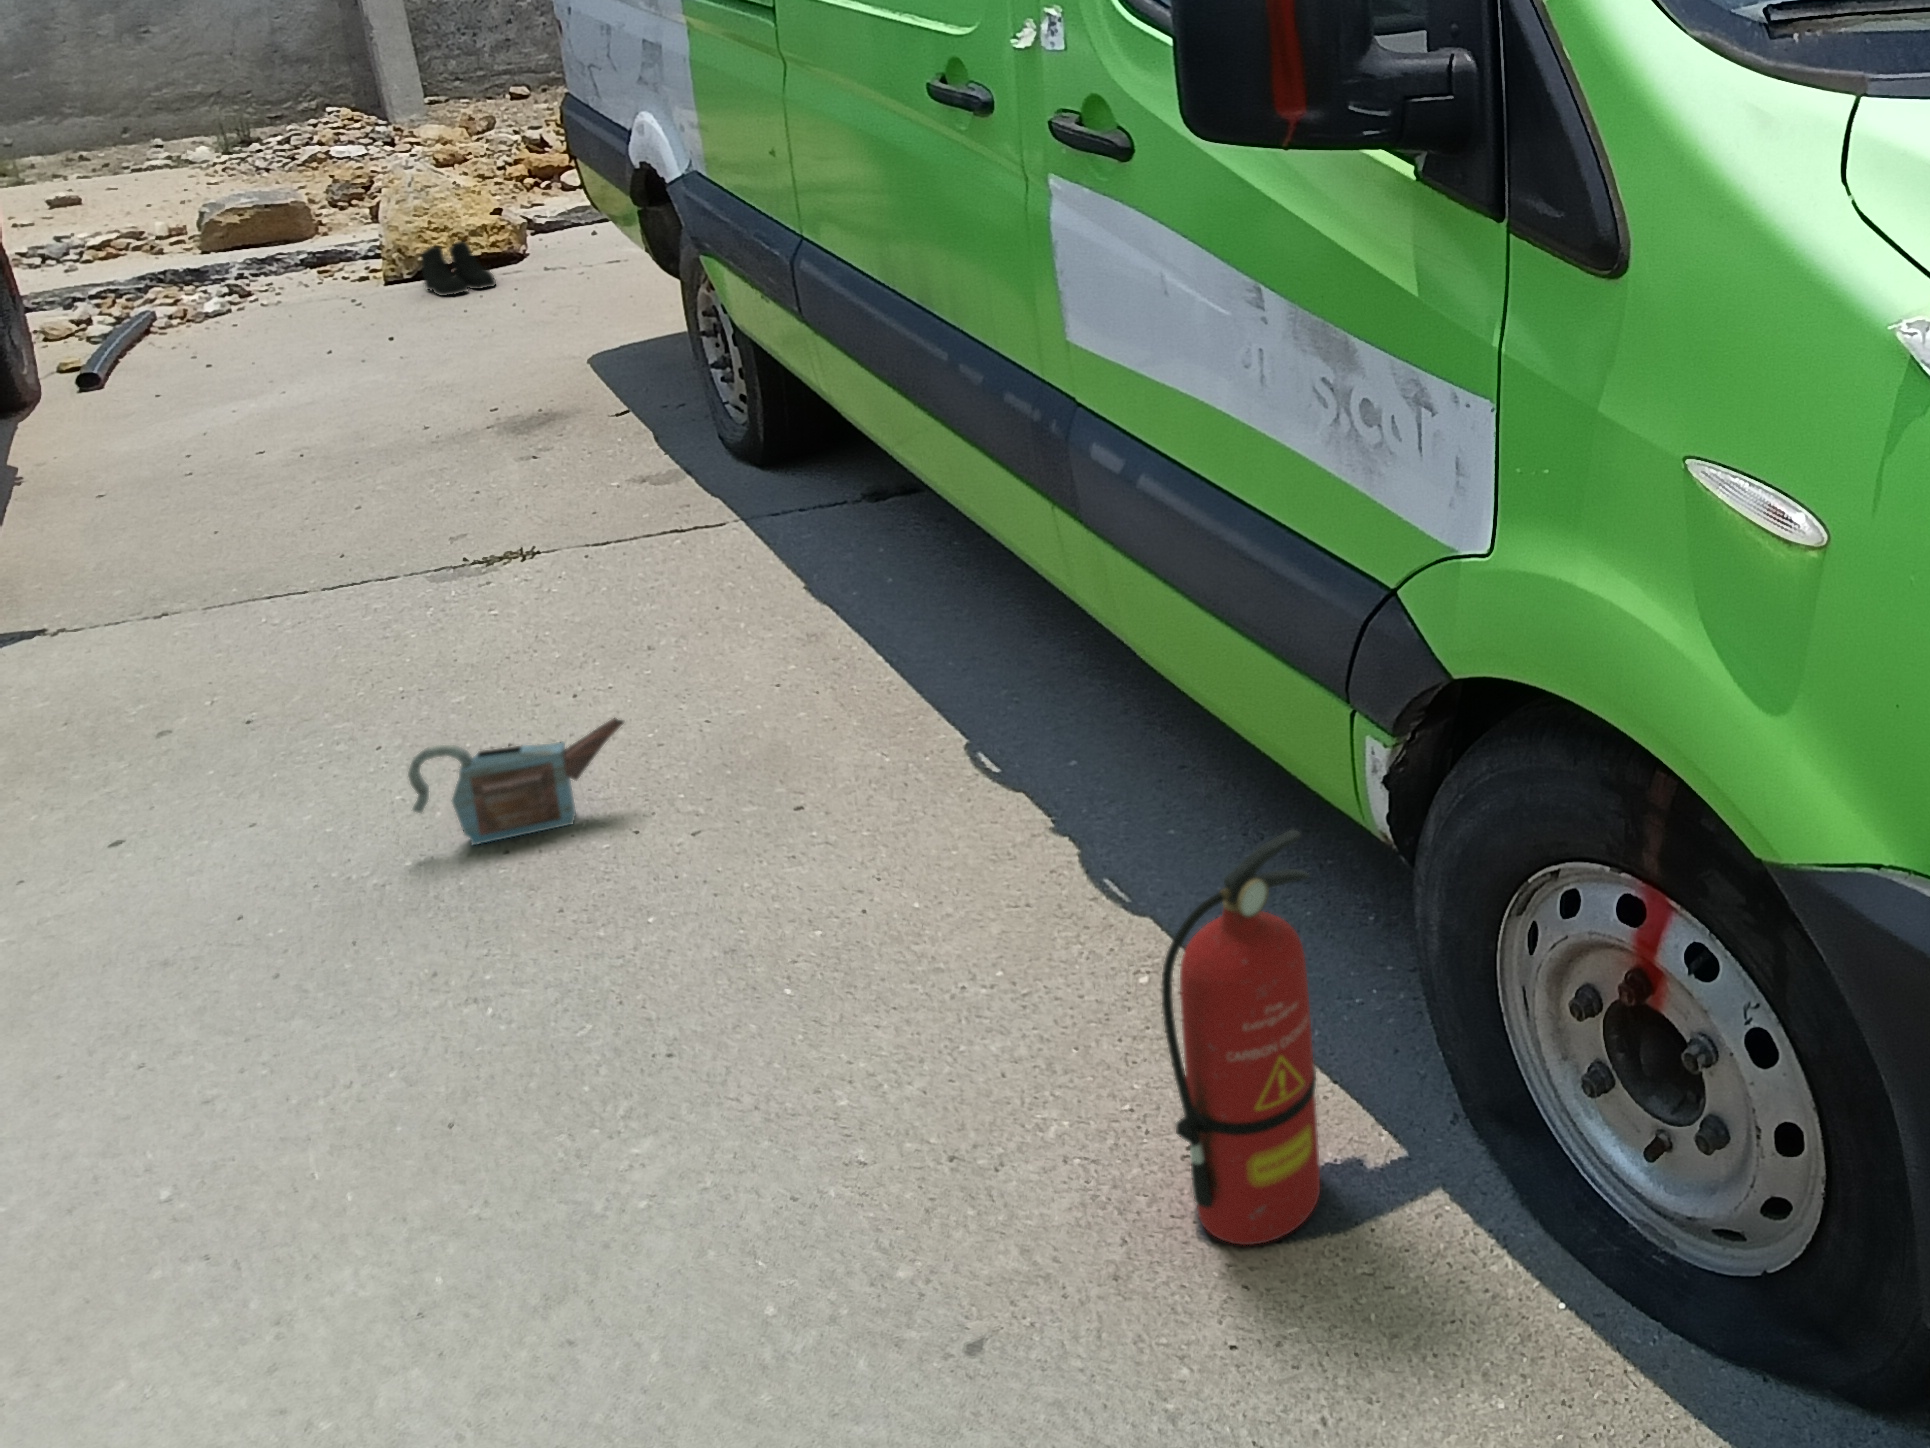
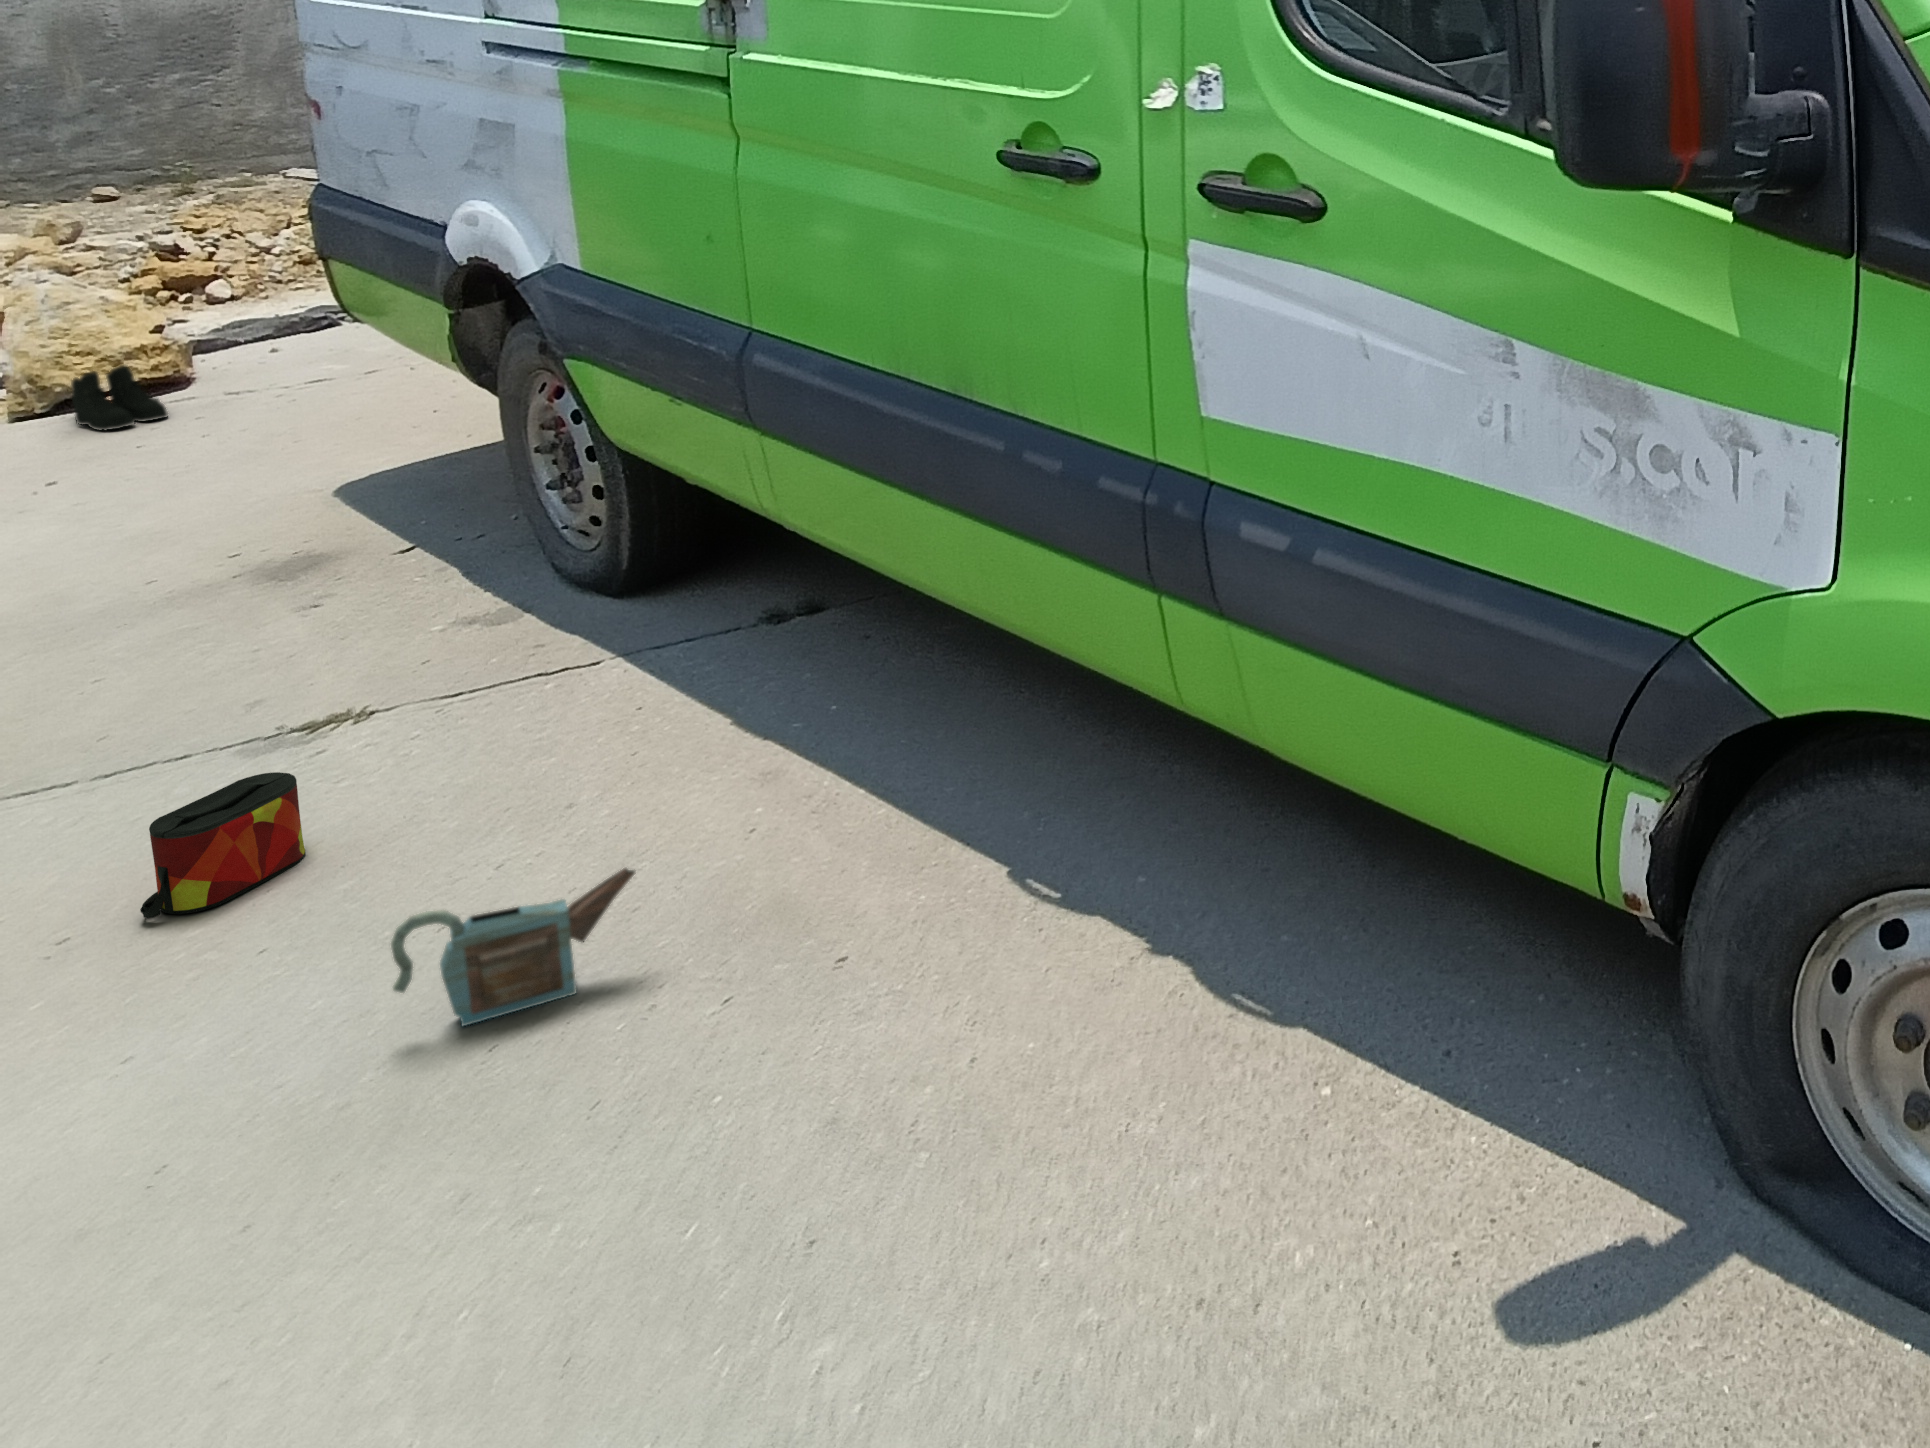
bag: none [278,608,427,726] -> present [140,772,306,918]
fire extinguisher: present [1162,830,1320,1245] -> none [1487,892,1616,1331]

